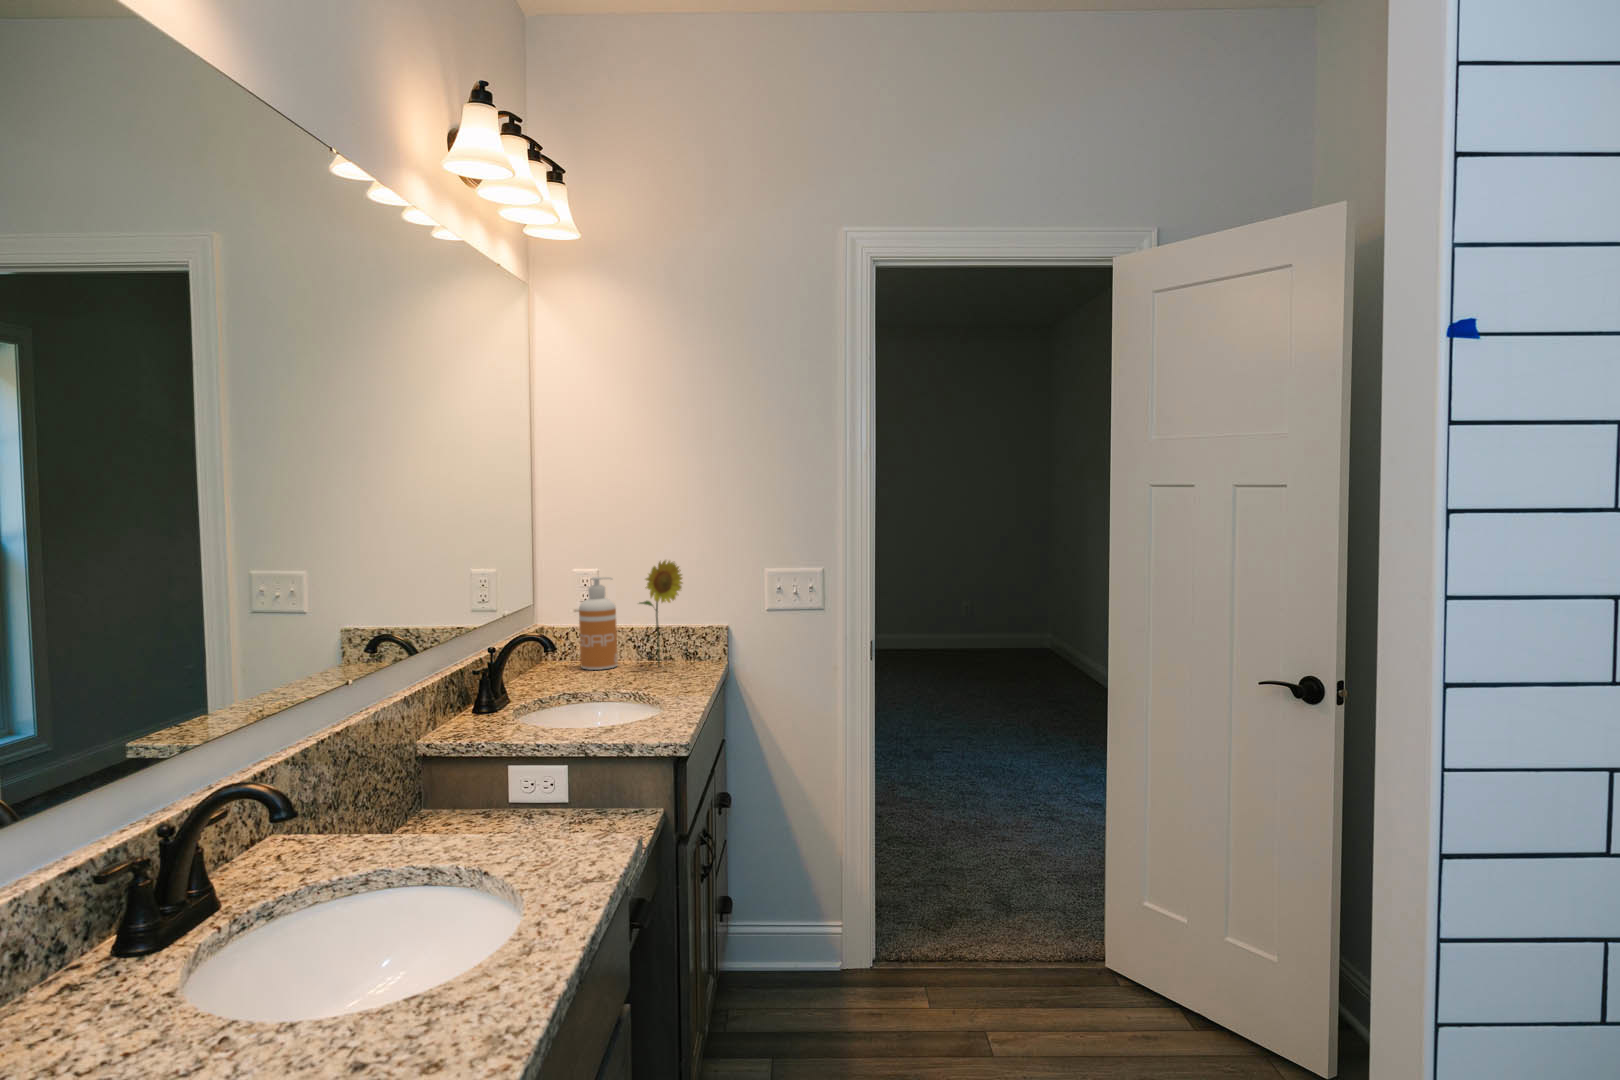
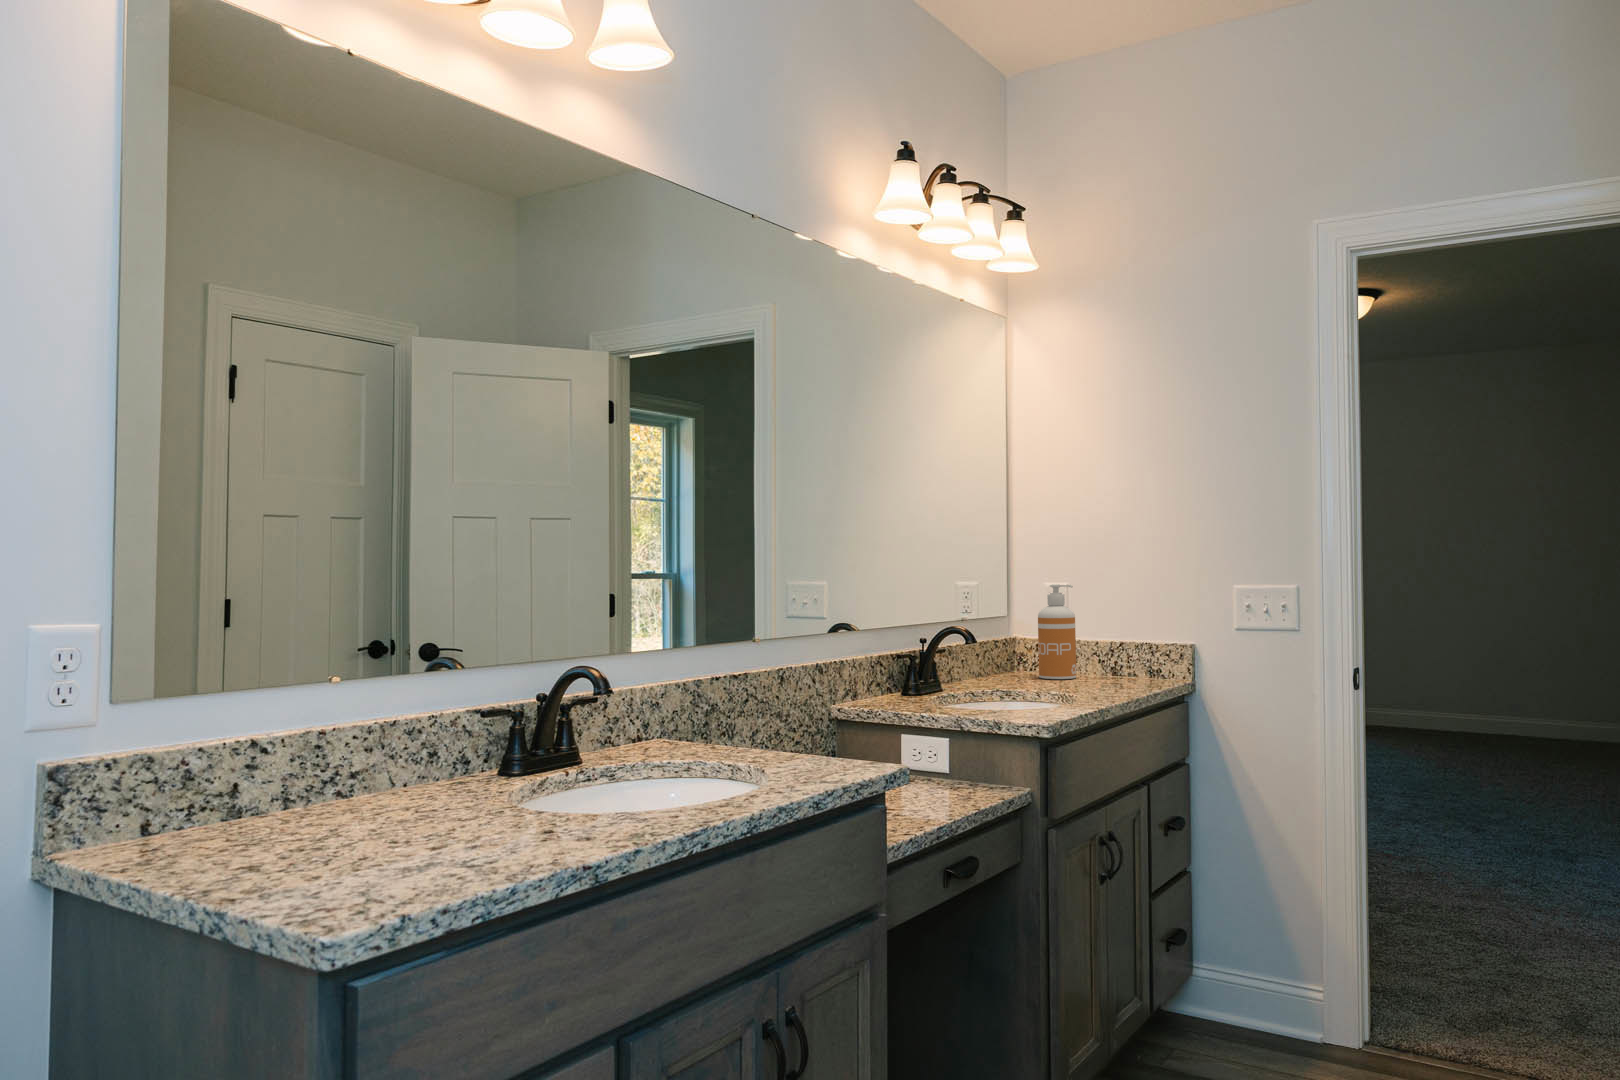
flower: present [639,560,682,666] -> none [1093,565,1144,681]

